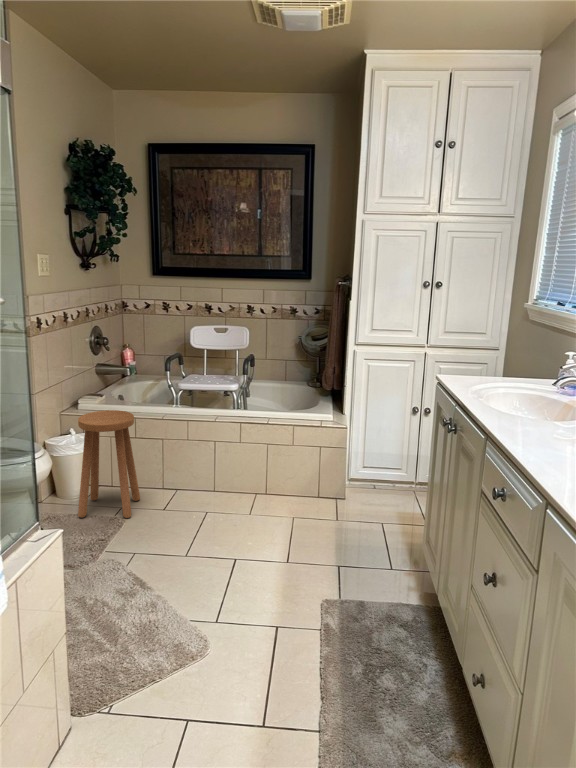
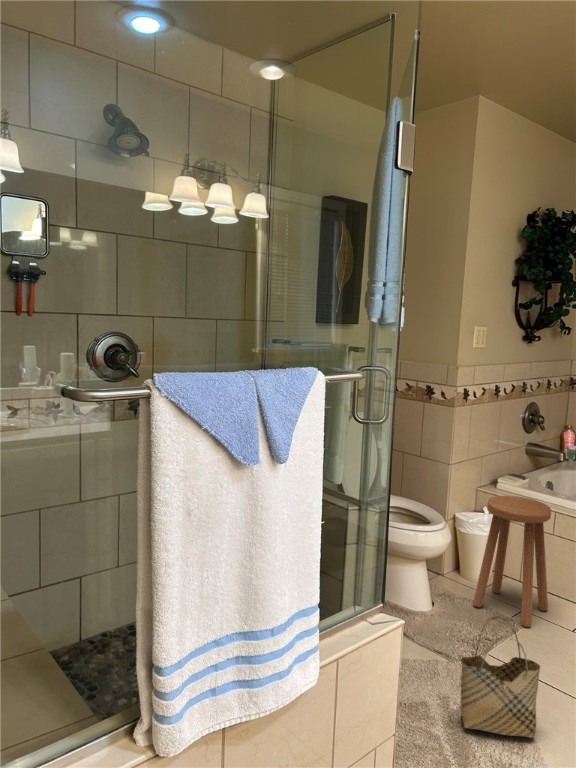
woven basket: none [93,511,161,615] -> present [460,616,540,738]

